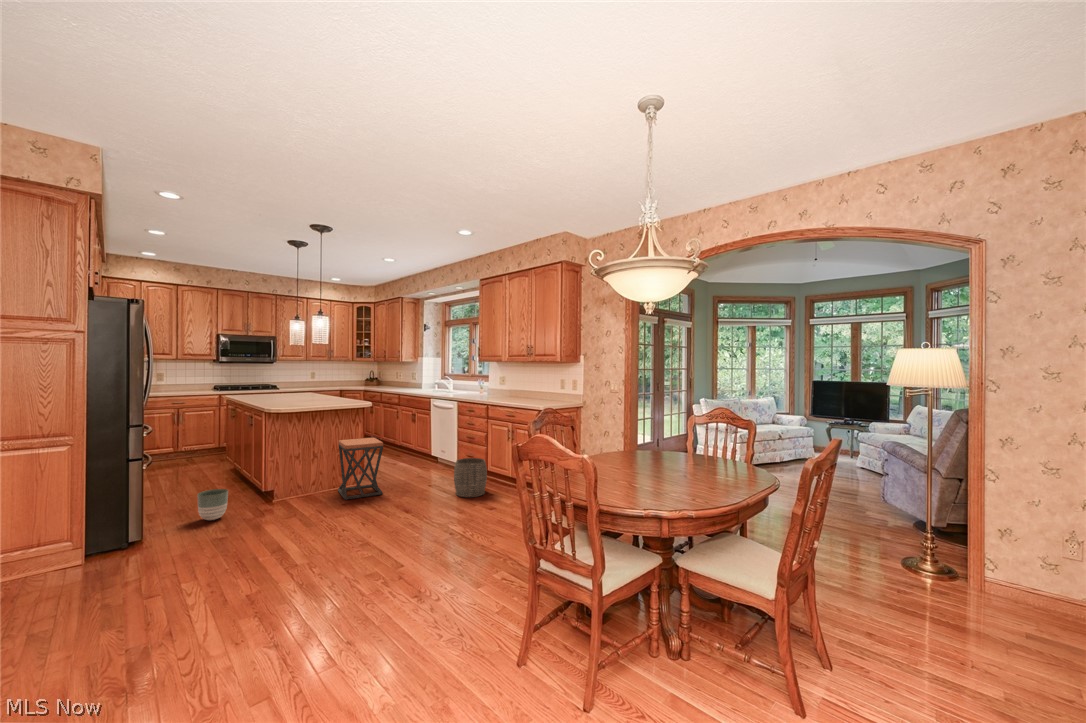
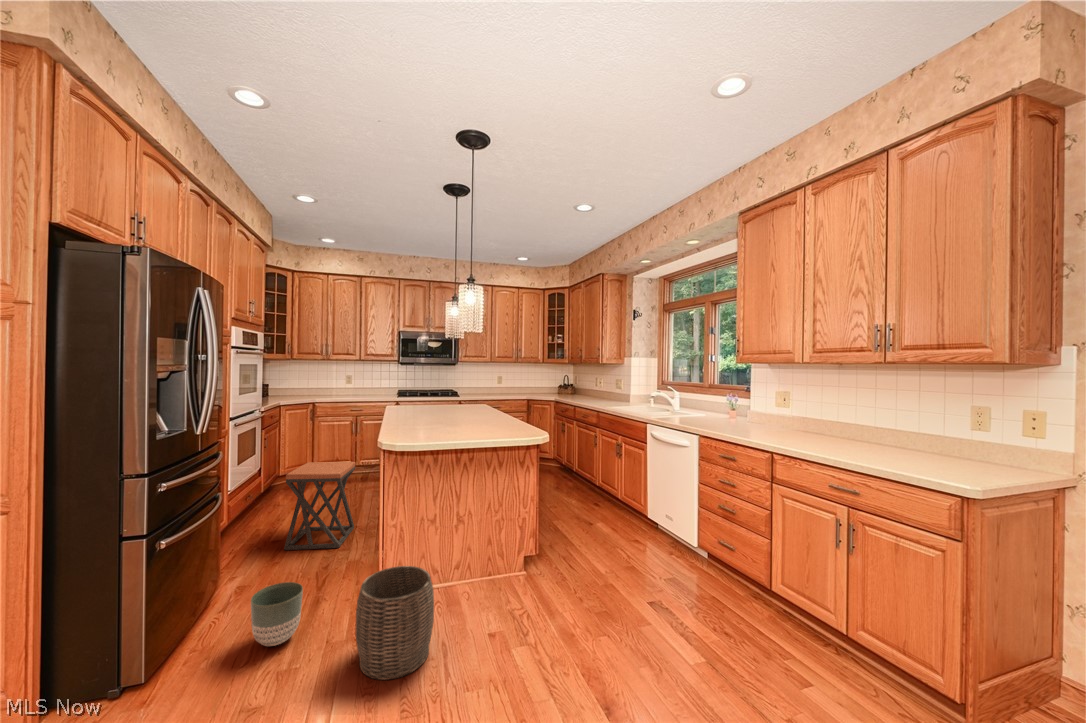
stool: present [338,438,383,500] -> present [284,462,355,550]
woven basket: present [454,458,487,497] -> present [356,566,434,680]

